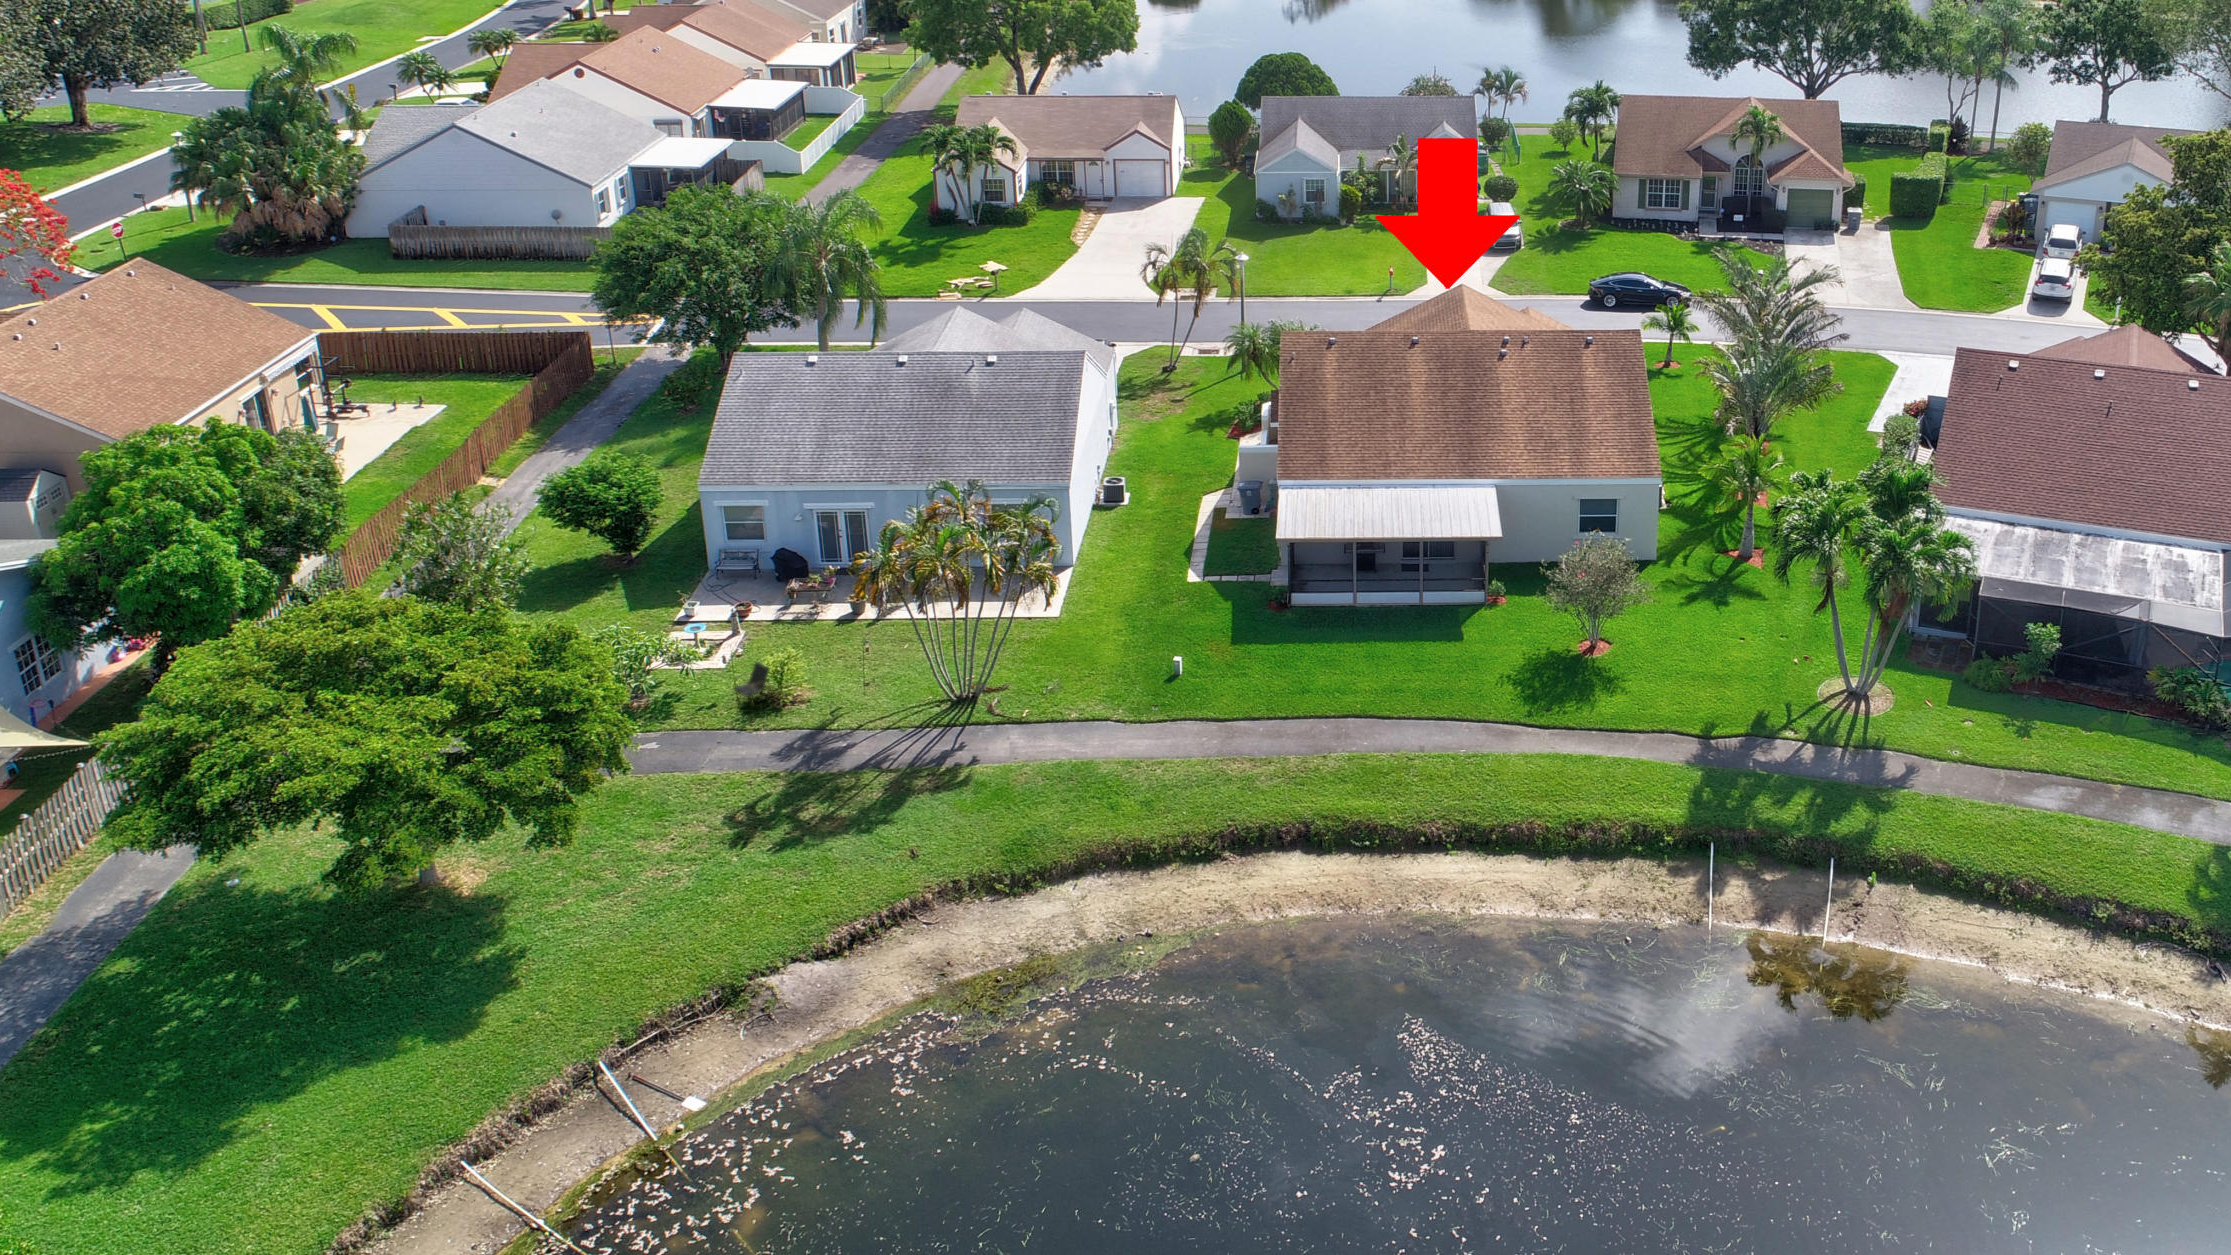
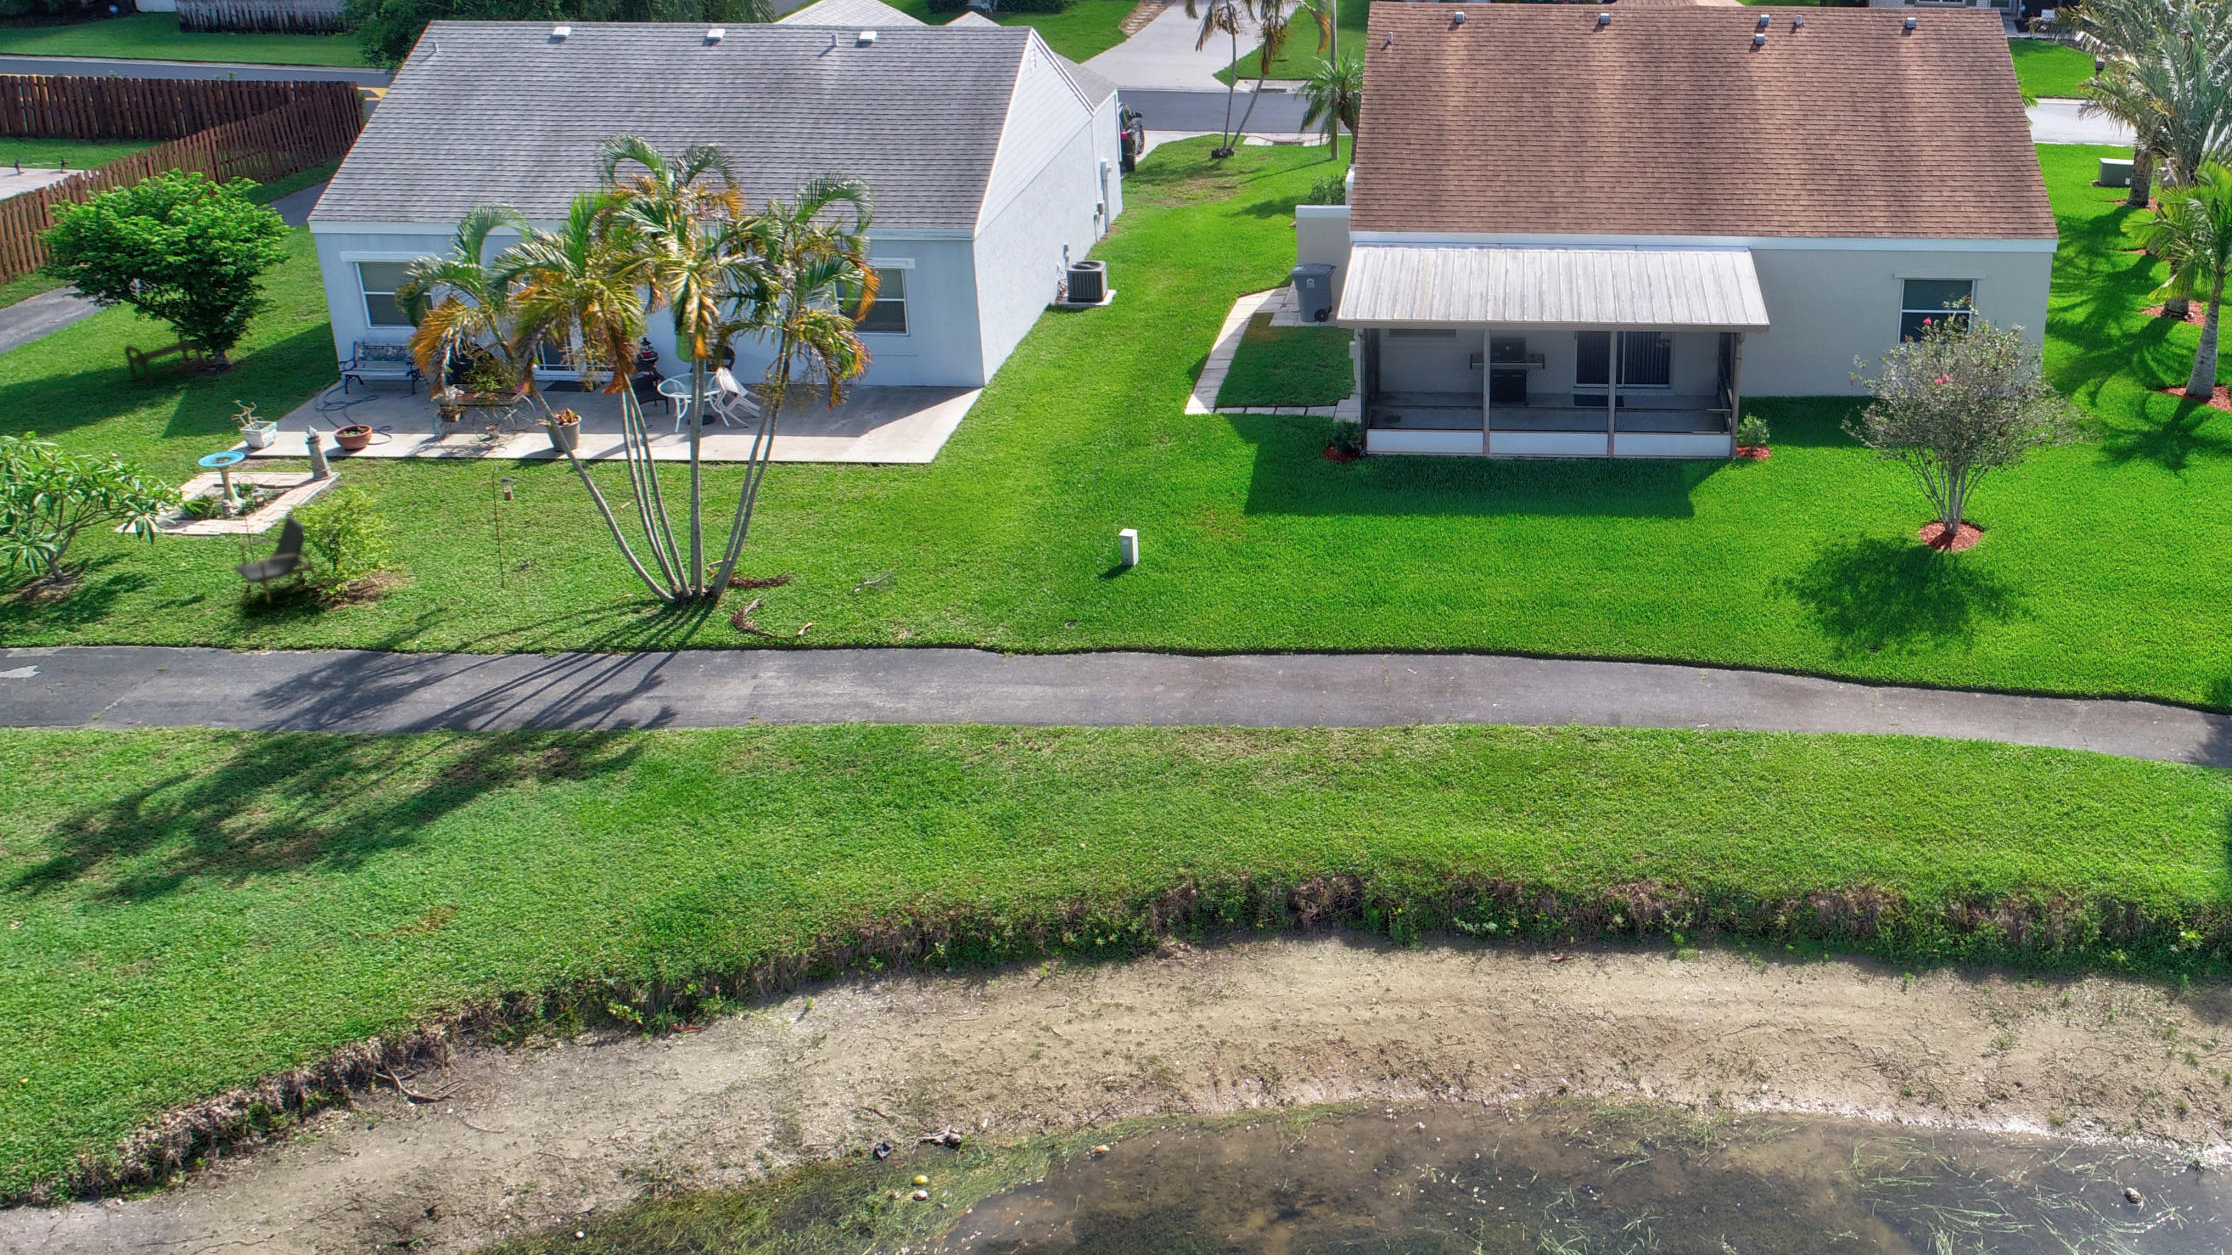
bench: none [589,542,629,577] -> present [124,331,206,385]

